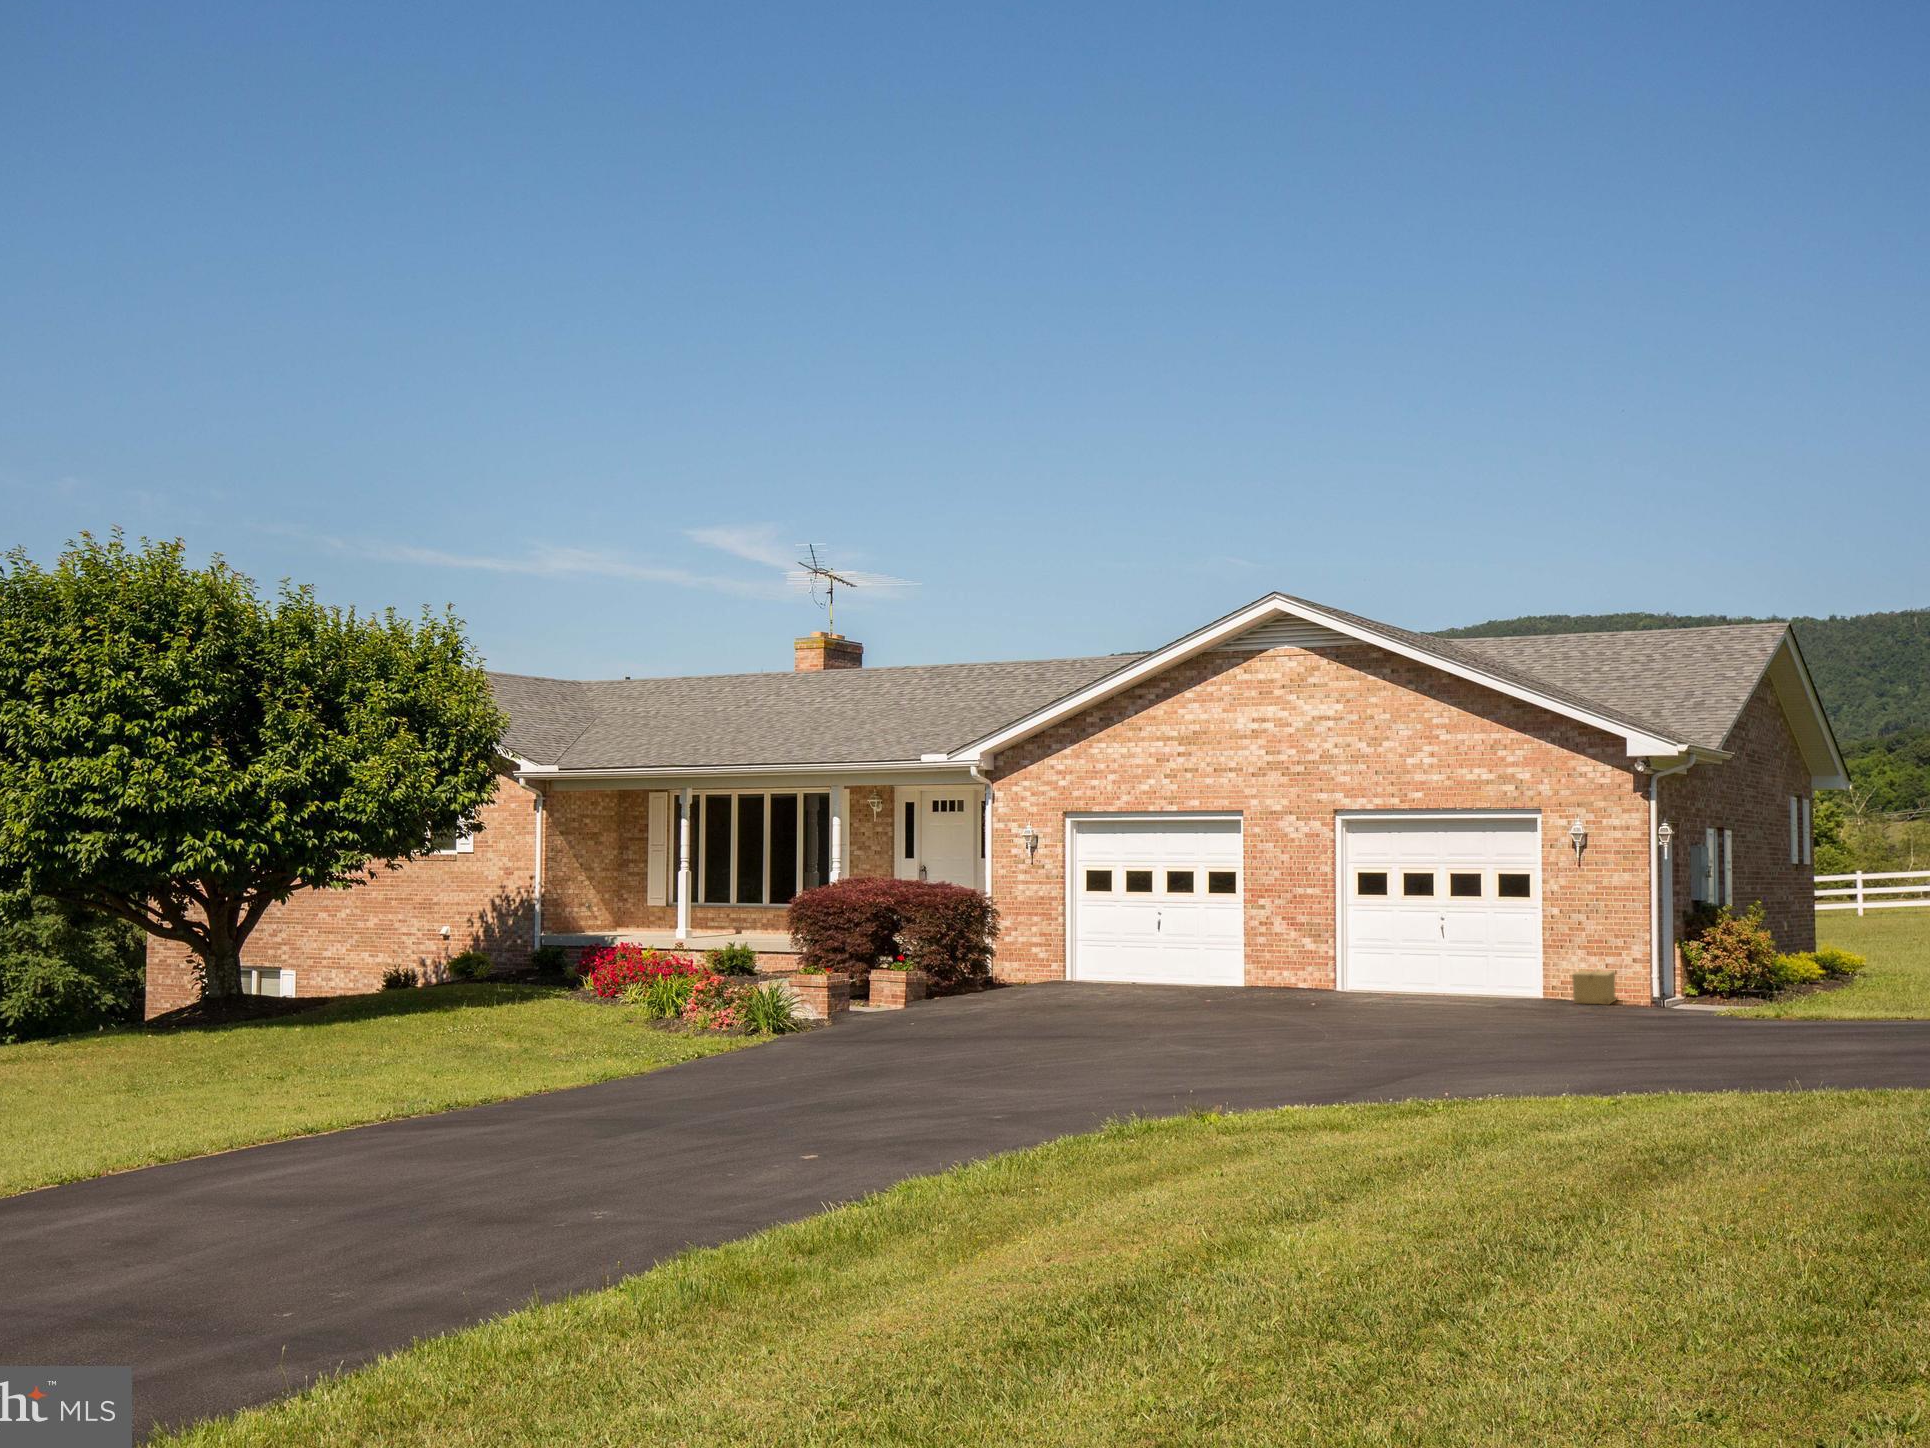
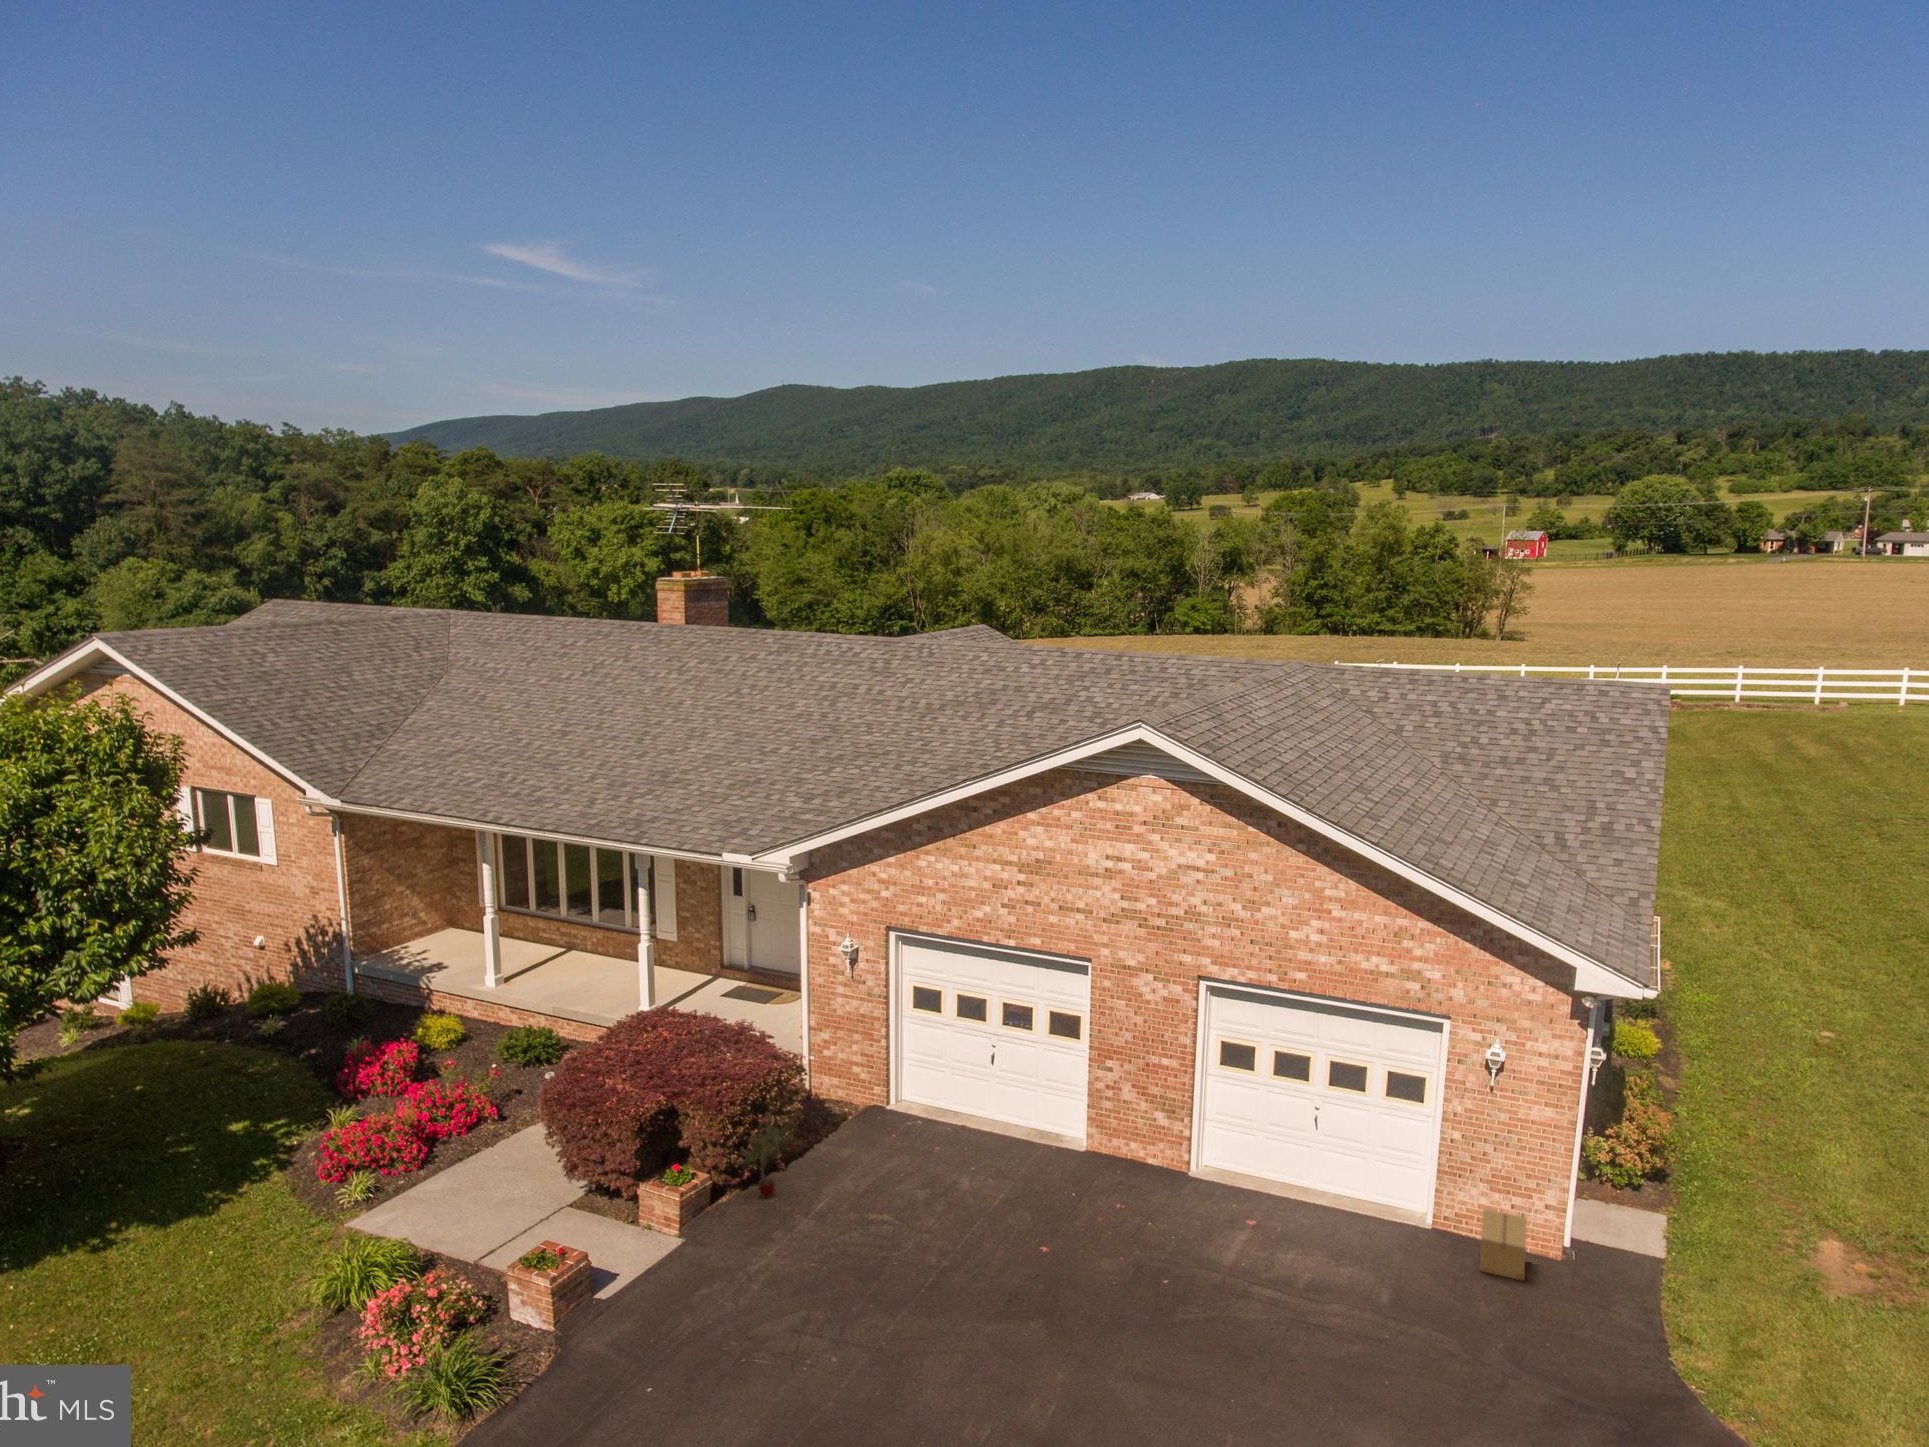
potted tree: none [943,926,990,997] -> present [736,1112,794,1198]

